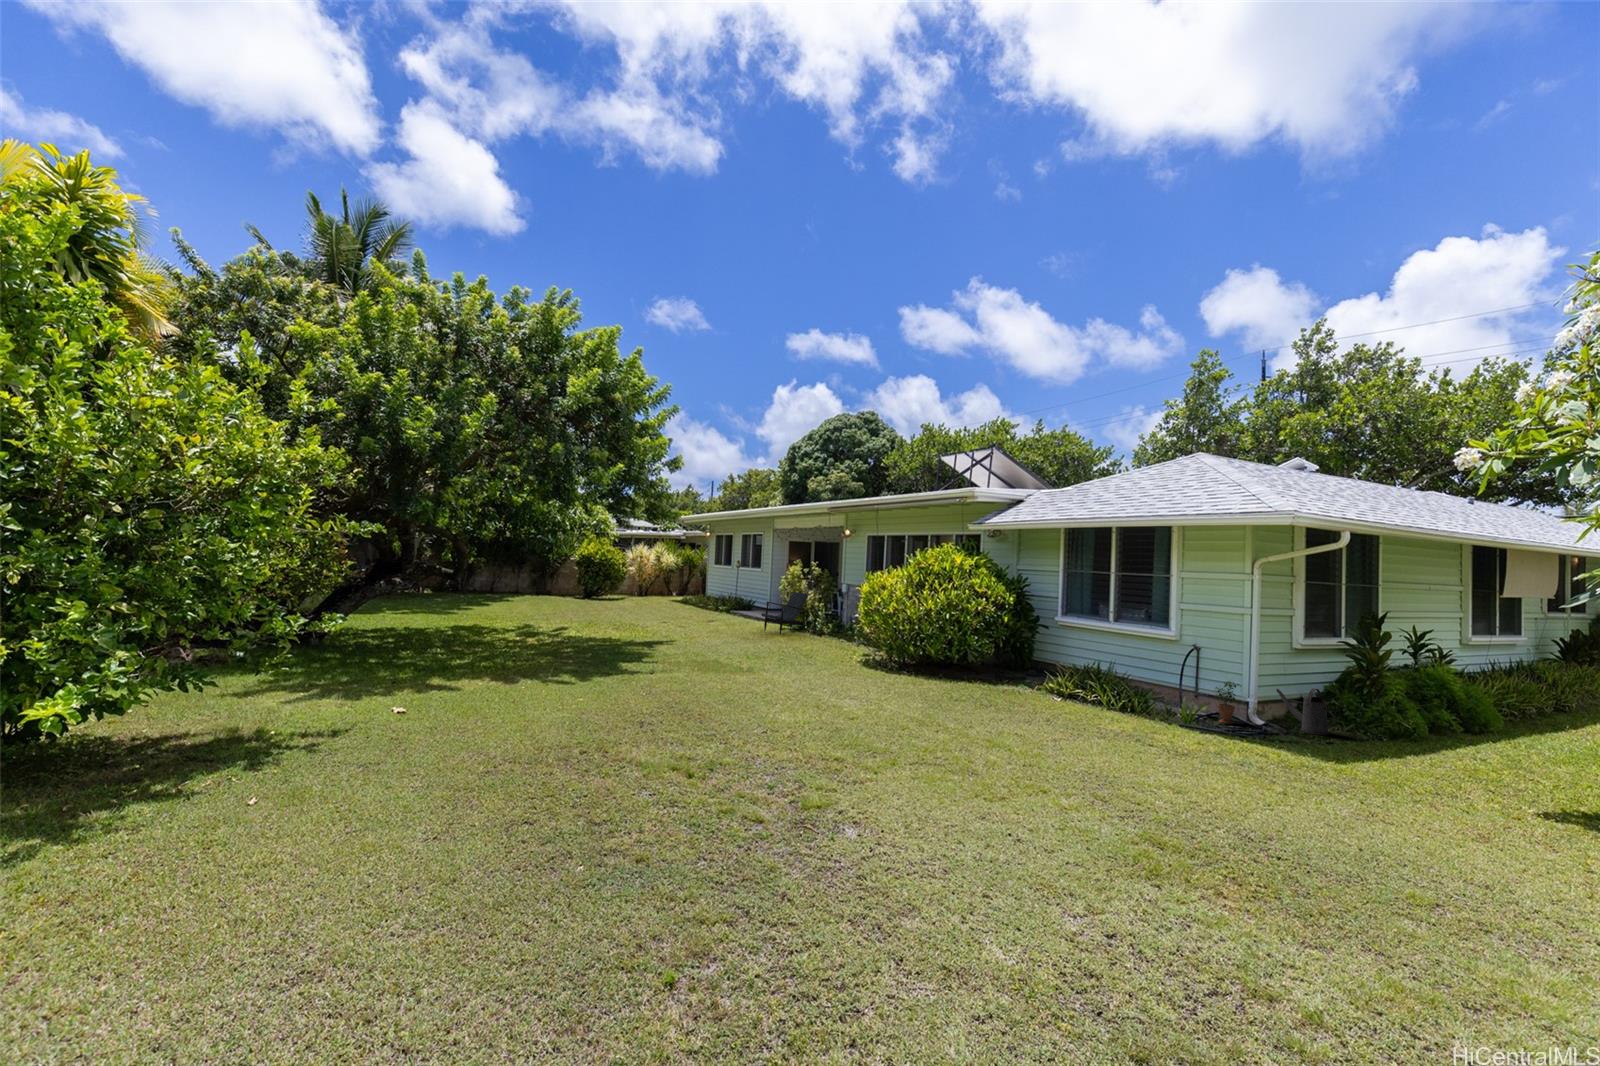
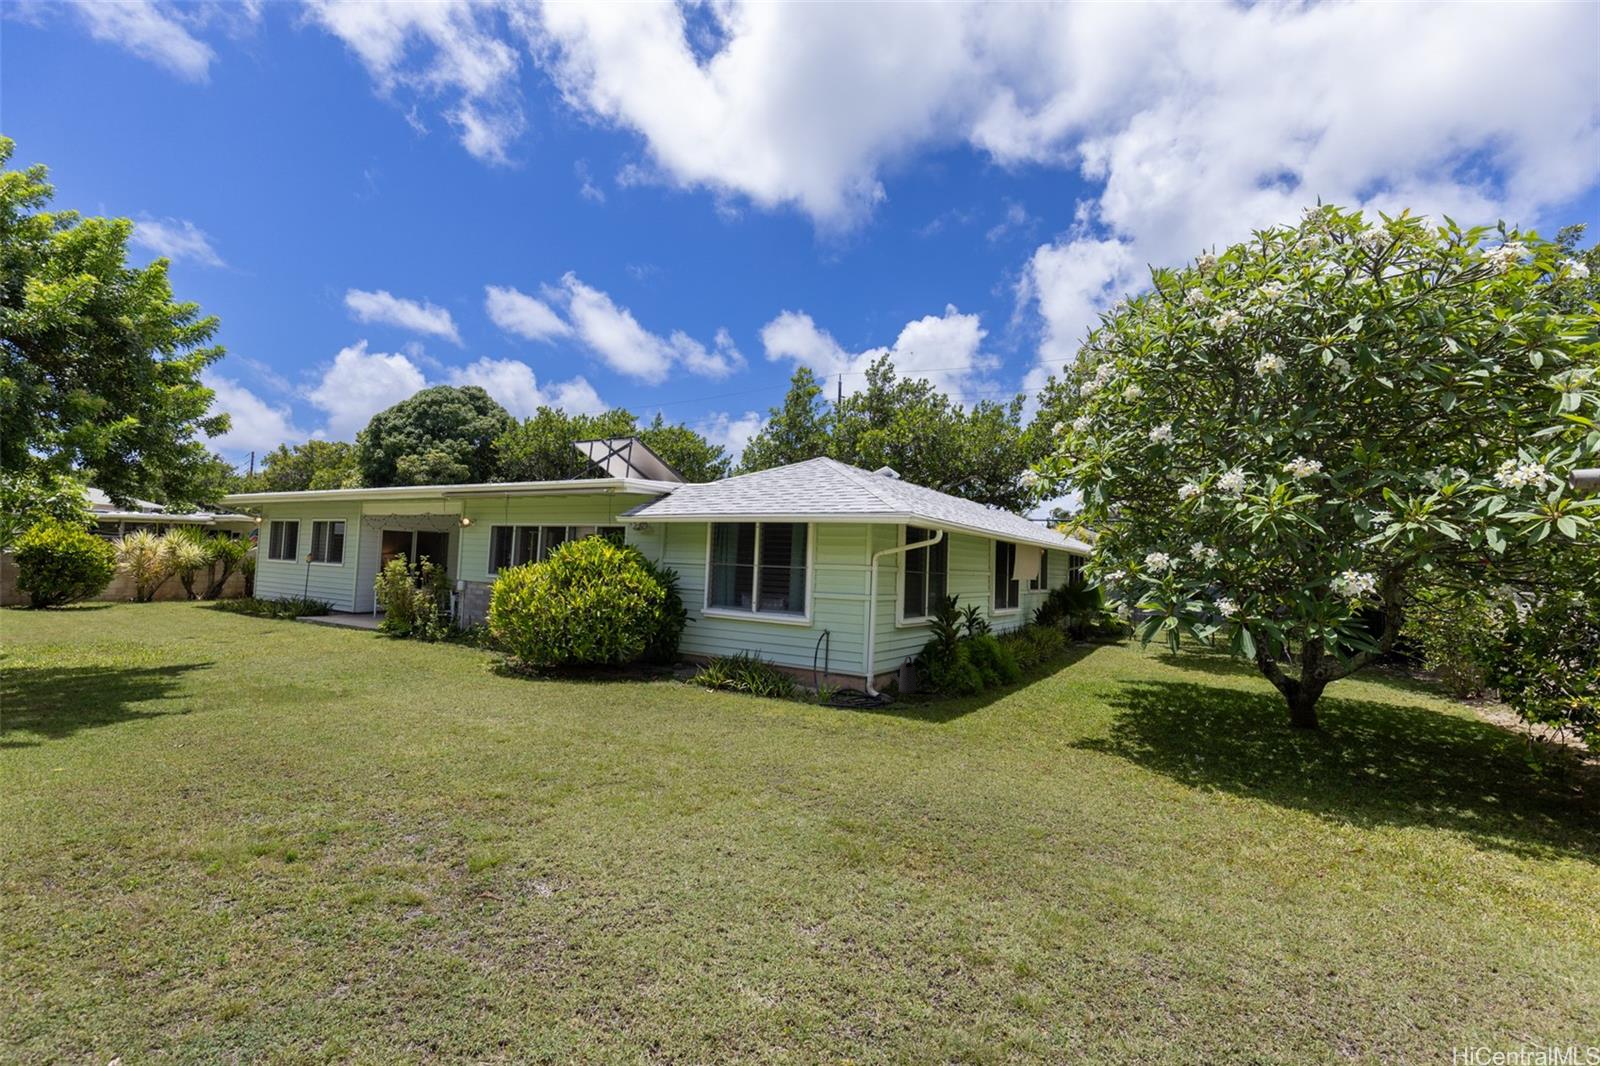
armchair: present [761,592,808,634] -> none [340,594,410,648]
potted plant: present [1215,681,1236,724] -> none [840,655,857,693]

